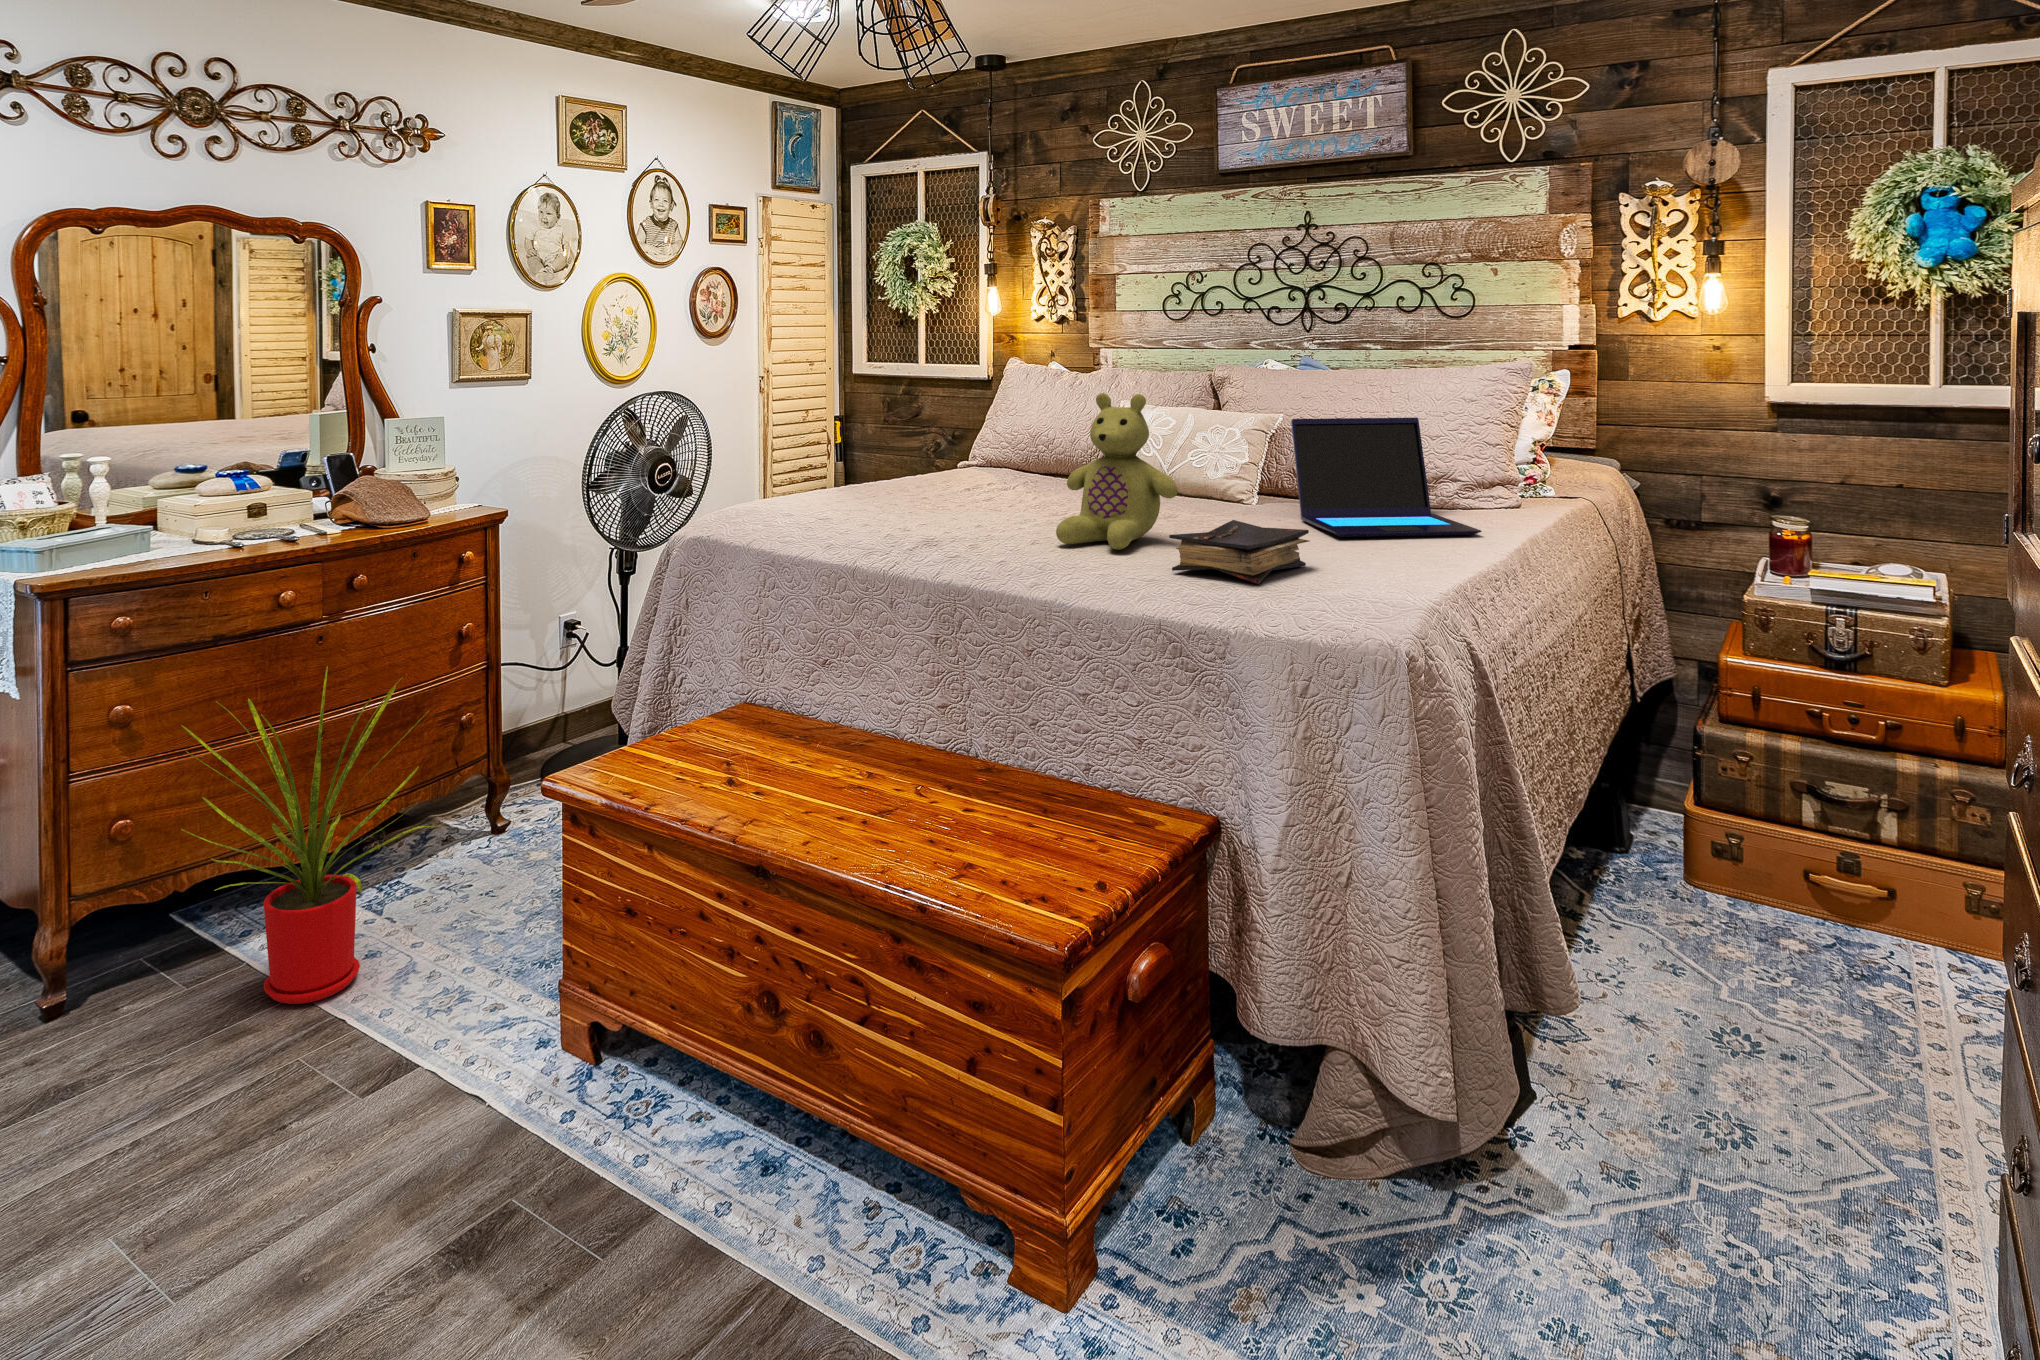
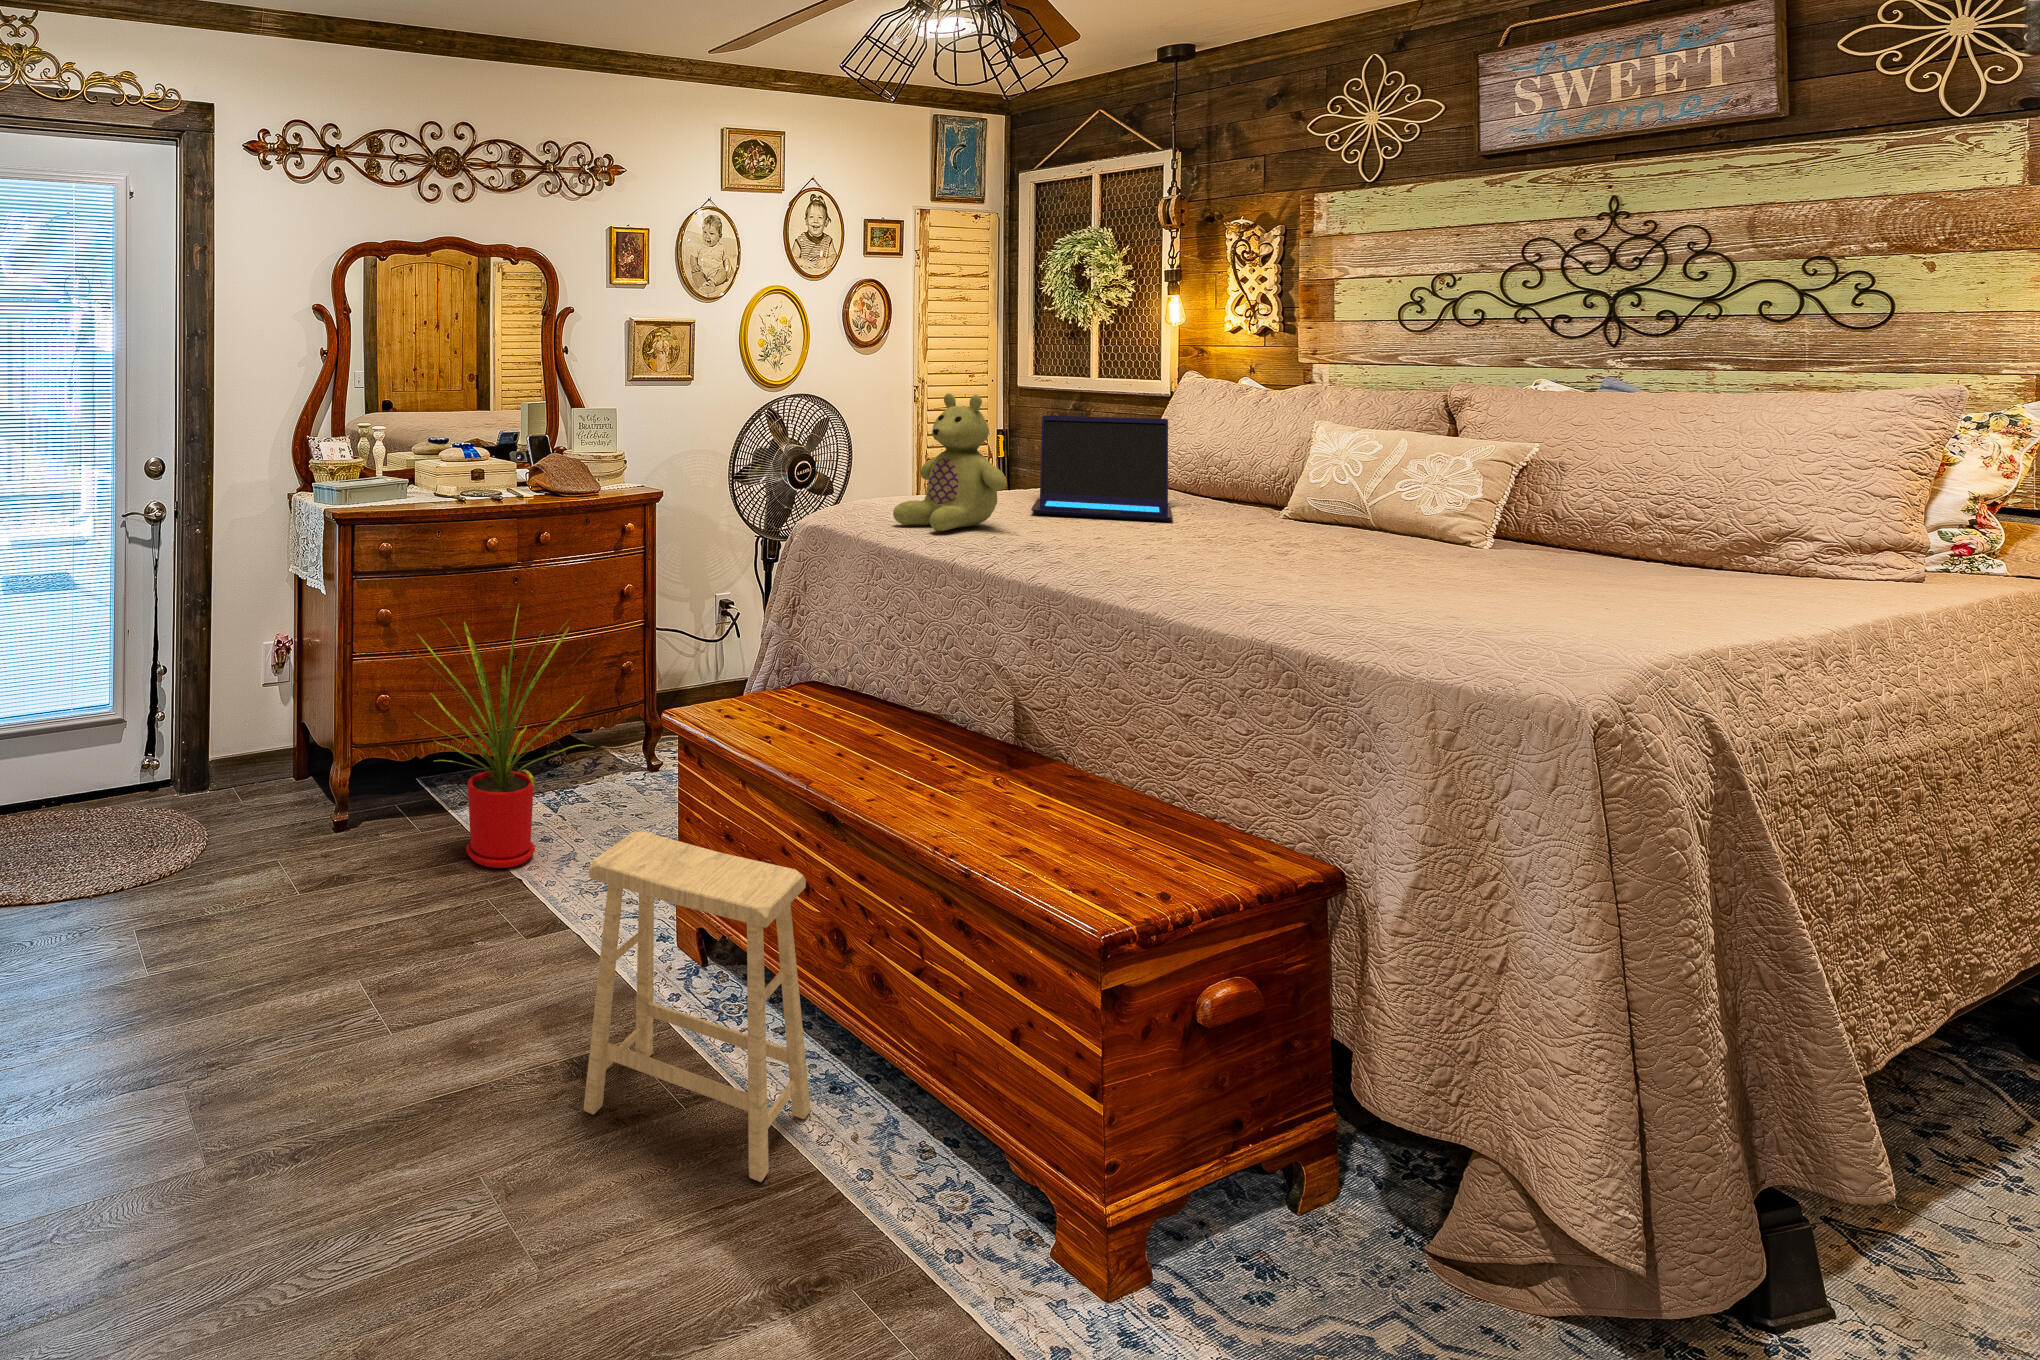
stuffed bear: present [1056,393,1178,550] -> present [893,393,1007,531]
laptop: present [1291,418,1481,537] -> present [1031,416,1173,521]
book: present [1169,520,1309,584] -> none [1312,551,1507,620]
footstool: none [475,933,744,1312] -> present [584,832,811,1182]

